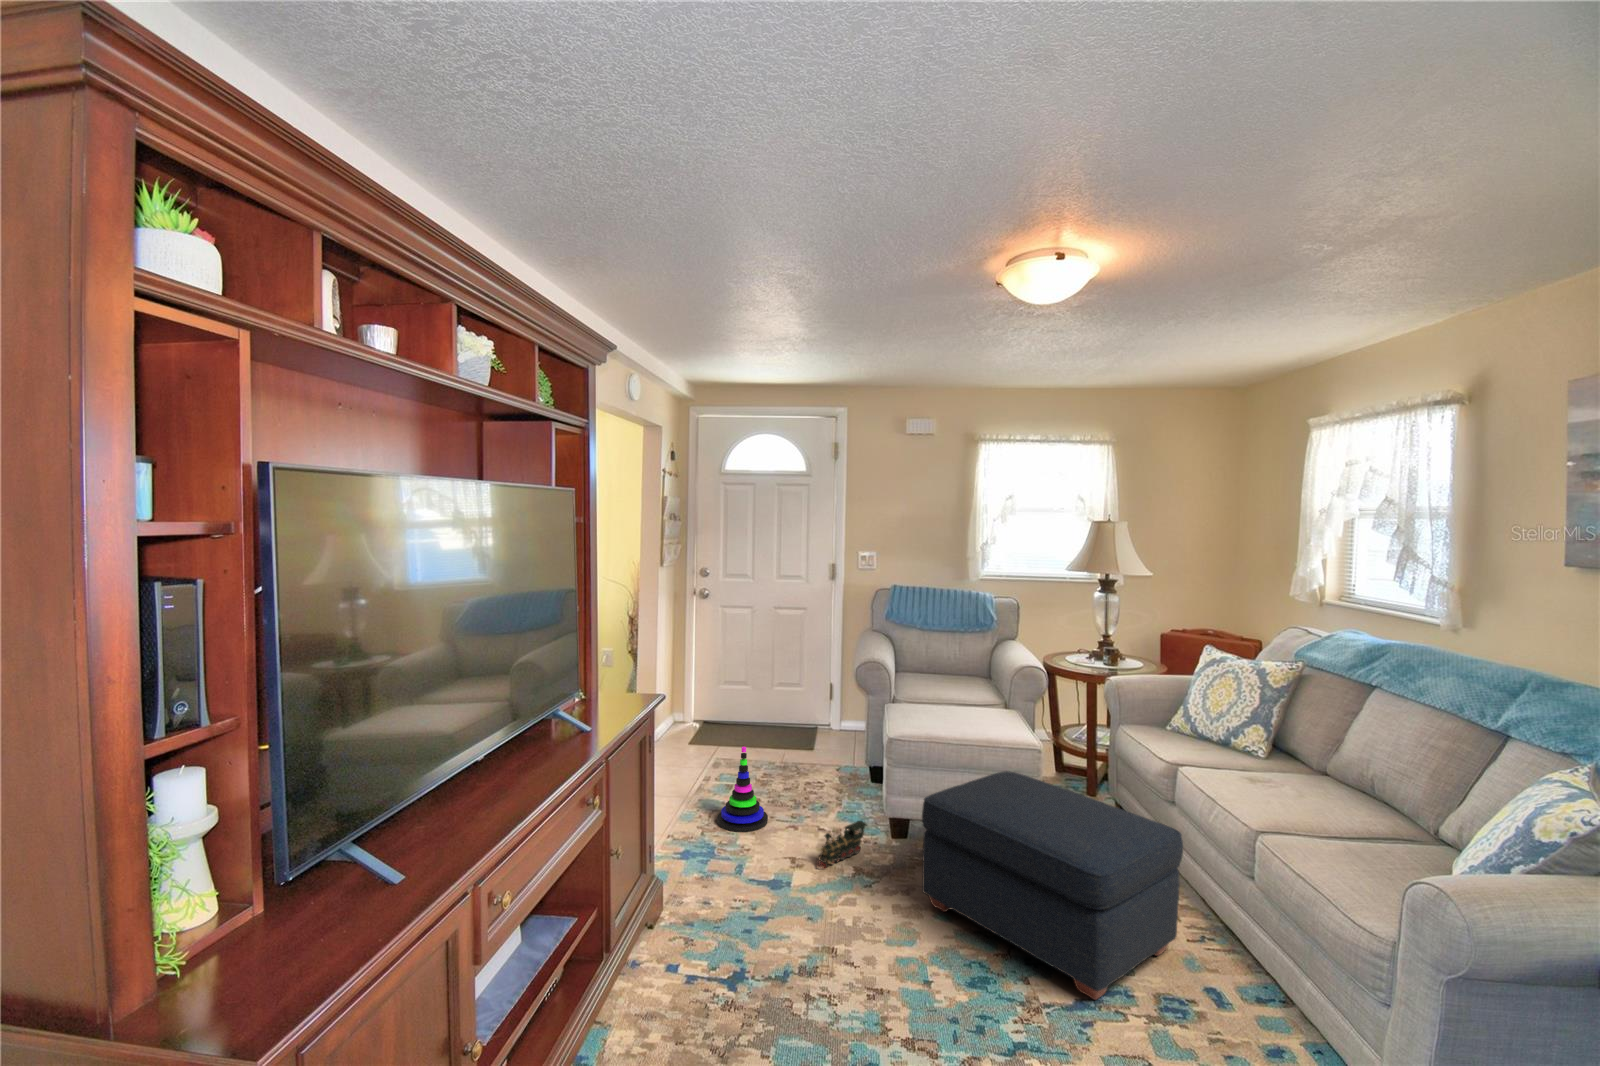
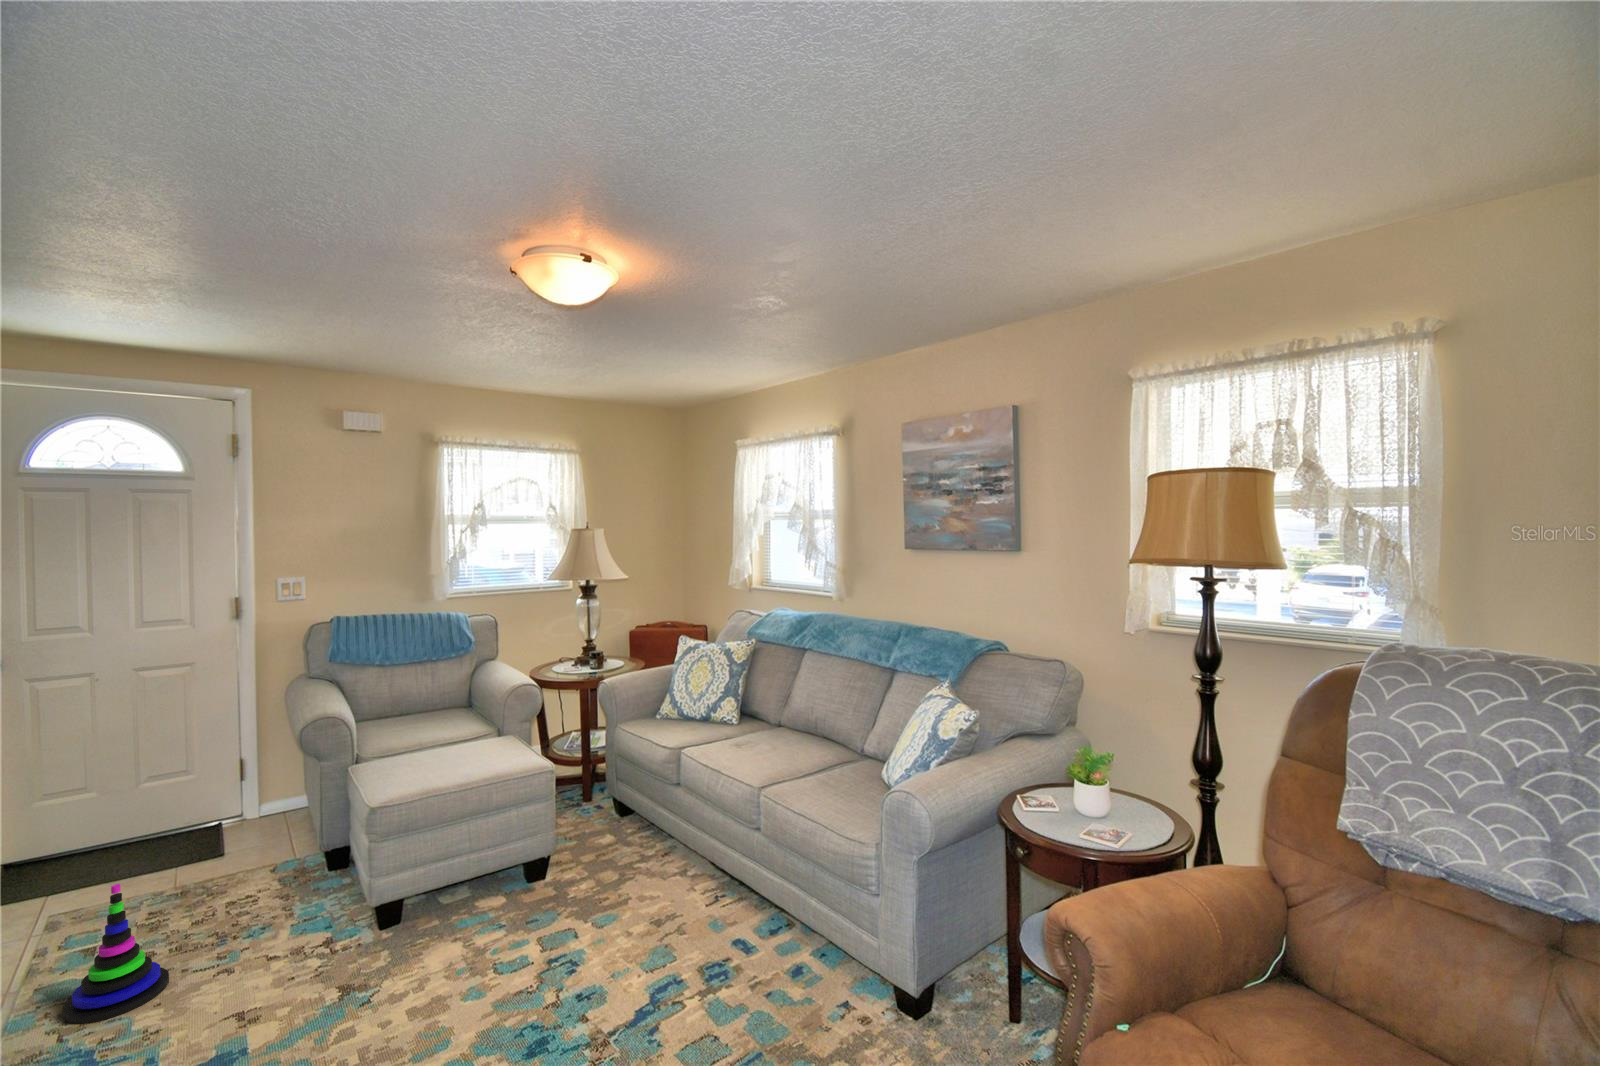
ottoman: present [922,771,1183,1000] -> none [437,801,706,1004]
toy train: present [817,821,867,869] -> none [272,922,347,1012]

